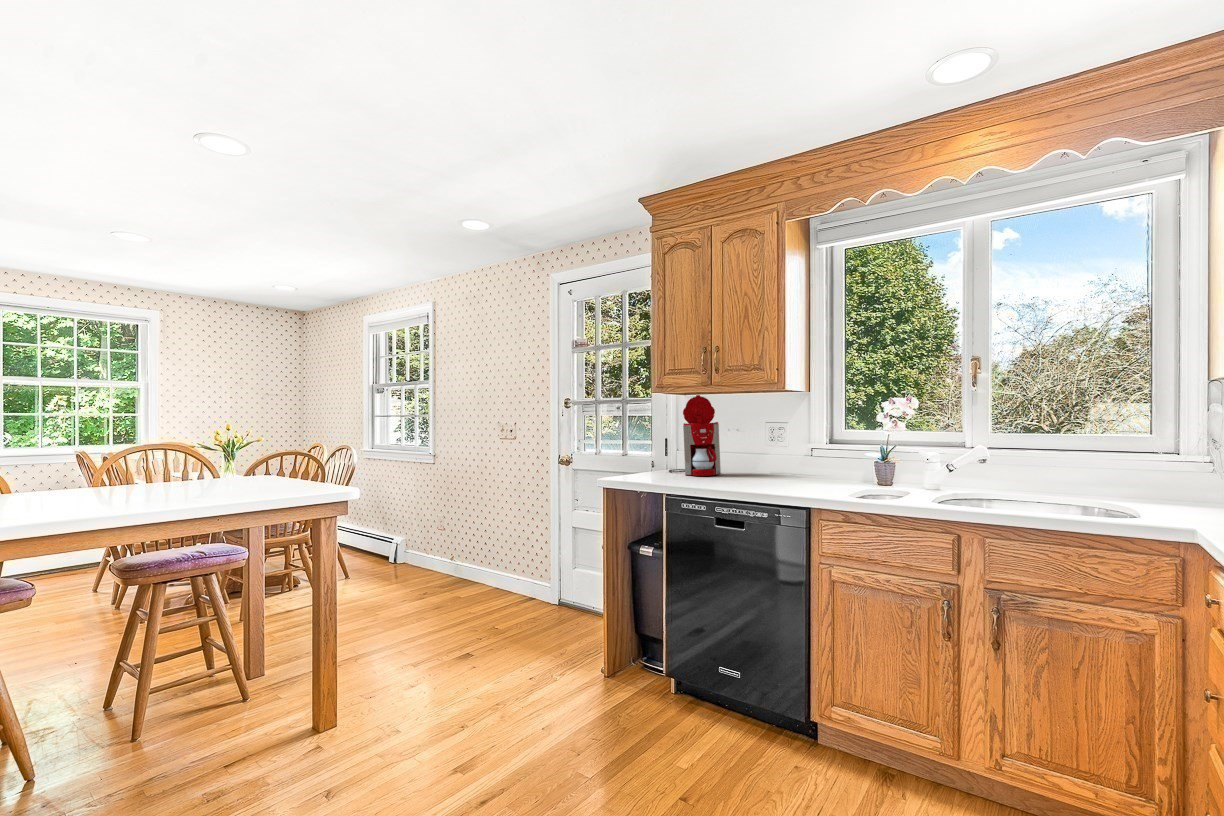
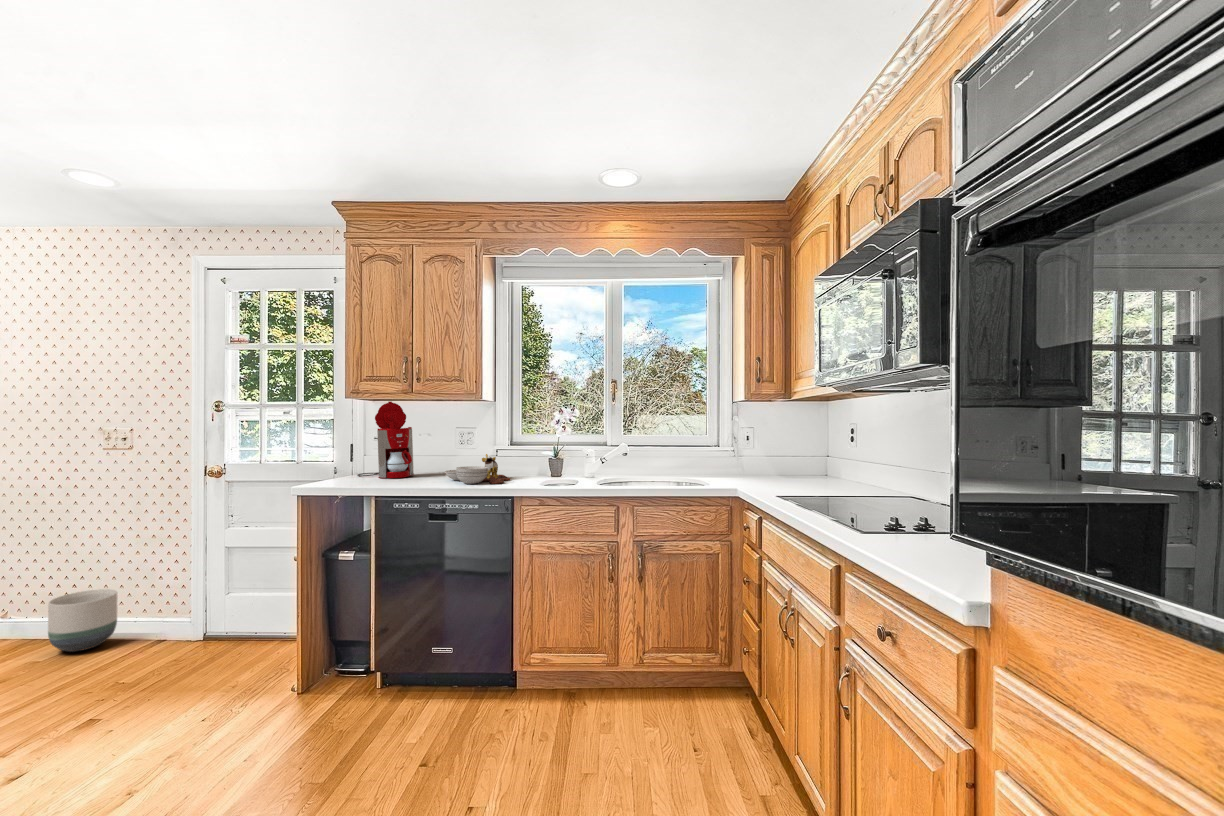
cutting board: none [745,454,819,490] -> present [445,454,510,484]
planter: none [464,551,505,597] -> present [48,589,117,652]

